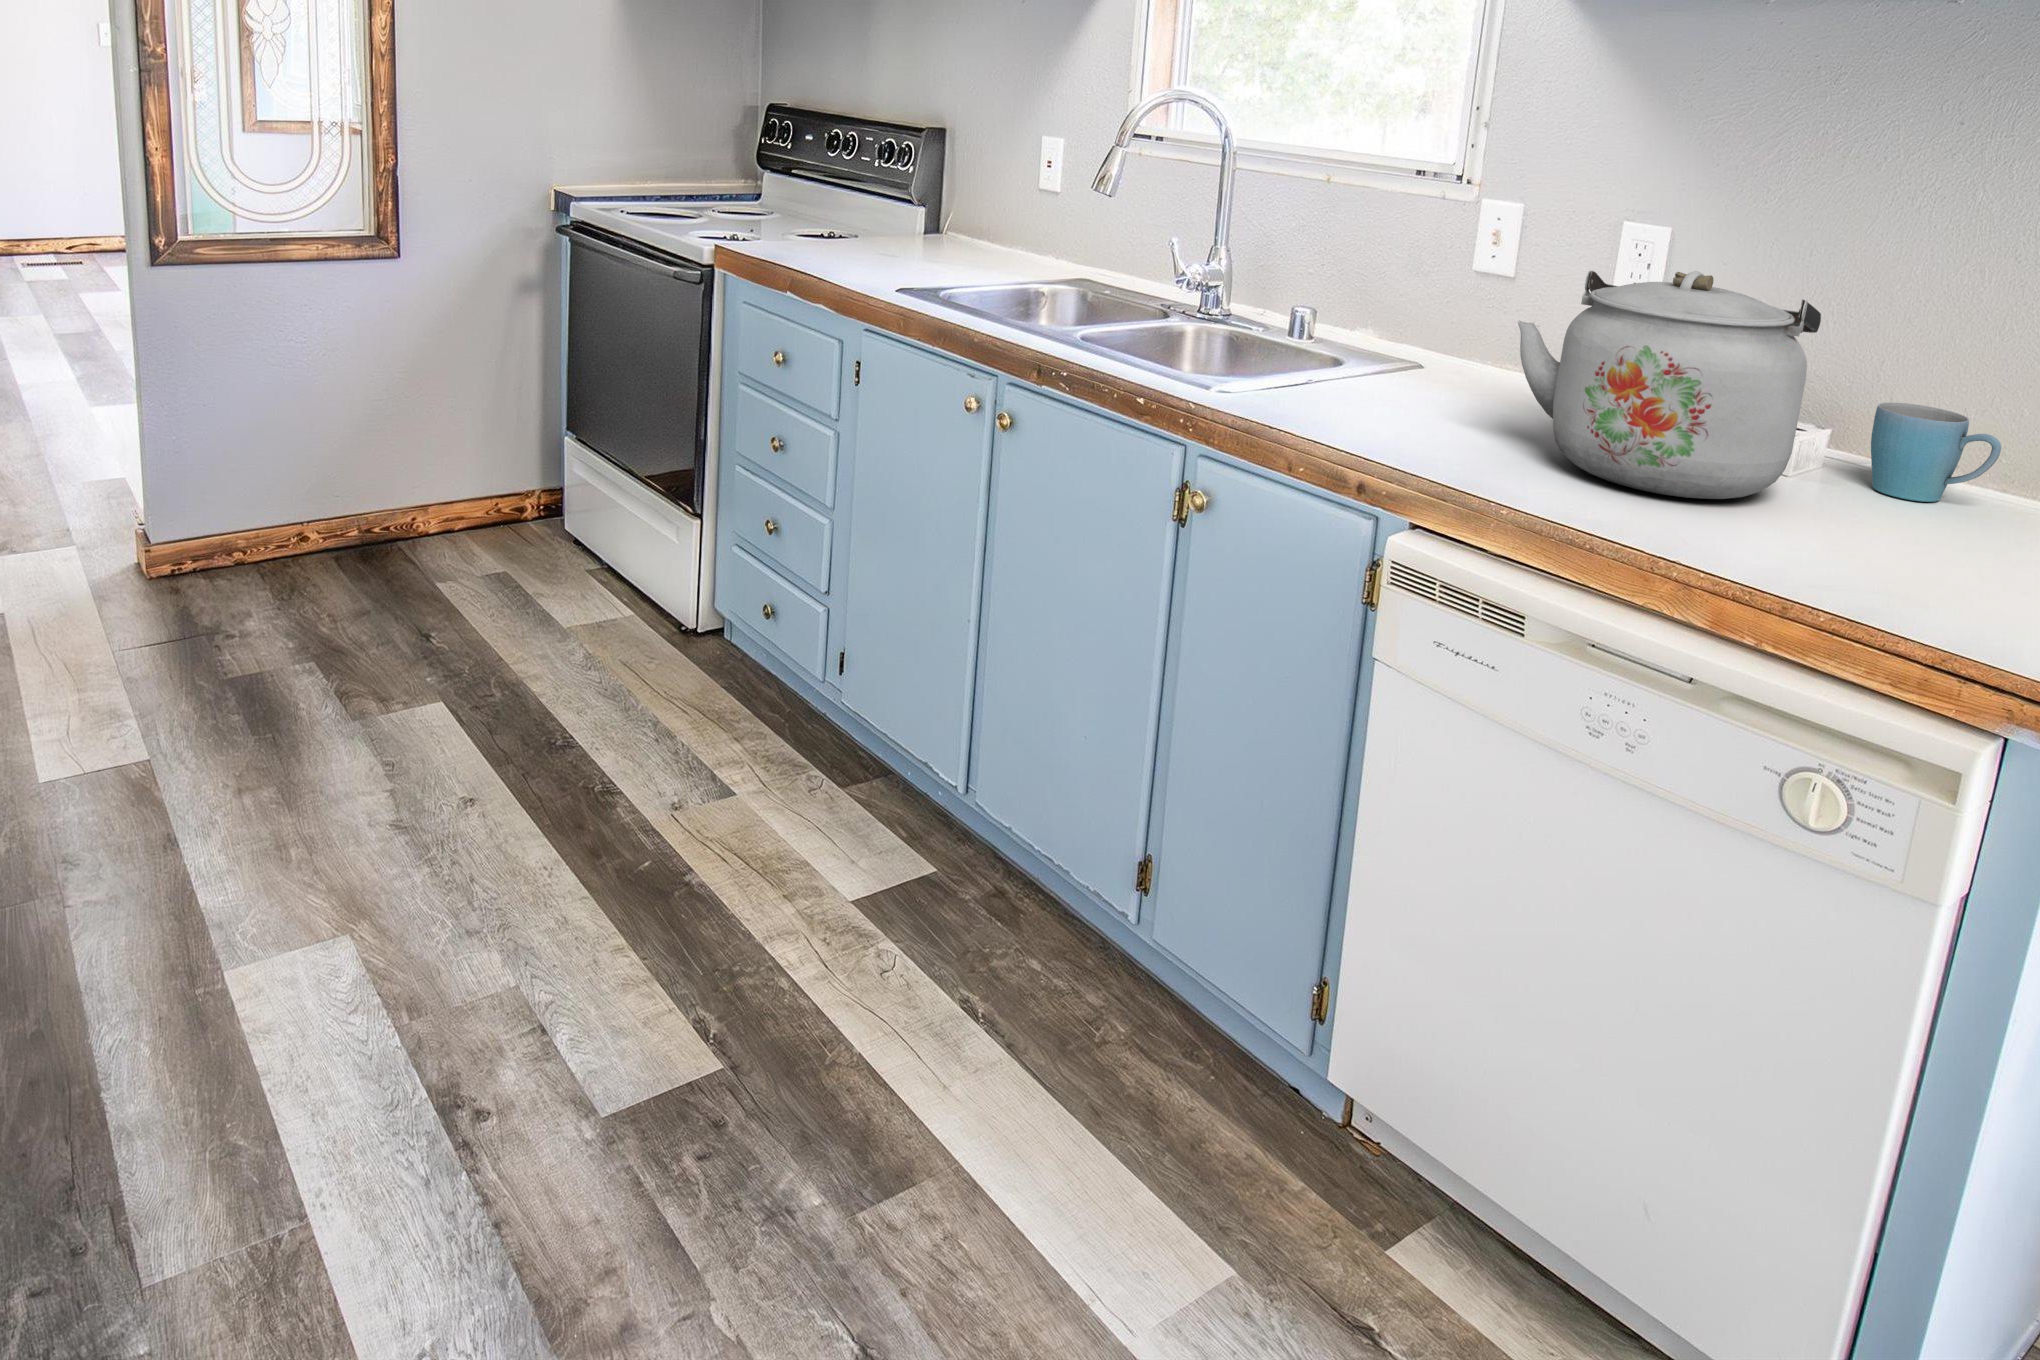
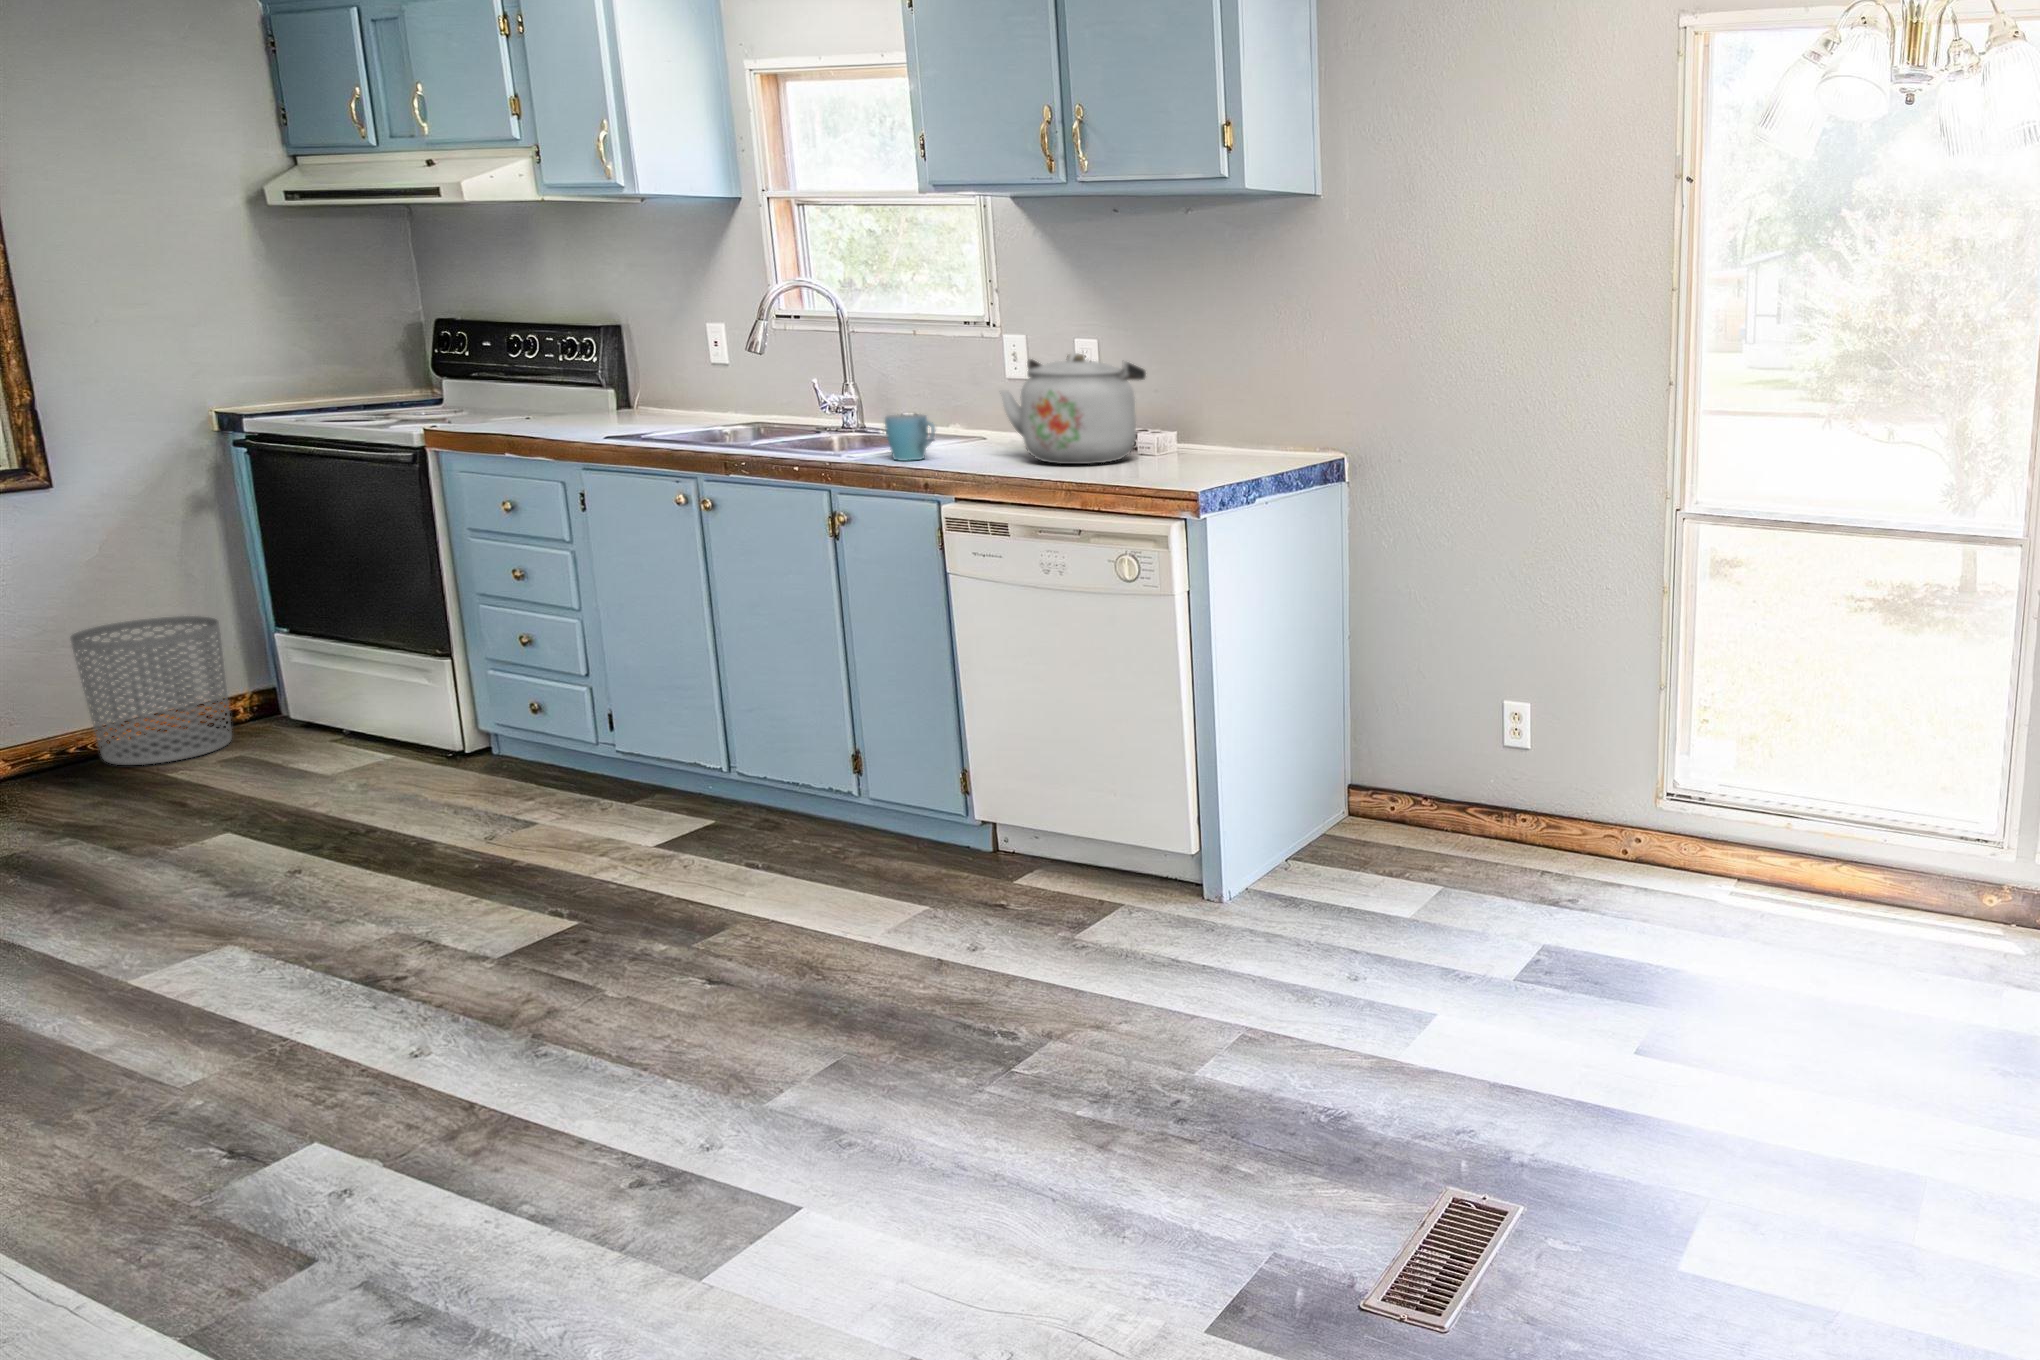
mug: present [1871,403,2001,502] -> present [885,414,935,461]
waste bin: none [387,404,512,568] -> present [70,616,232,765]

